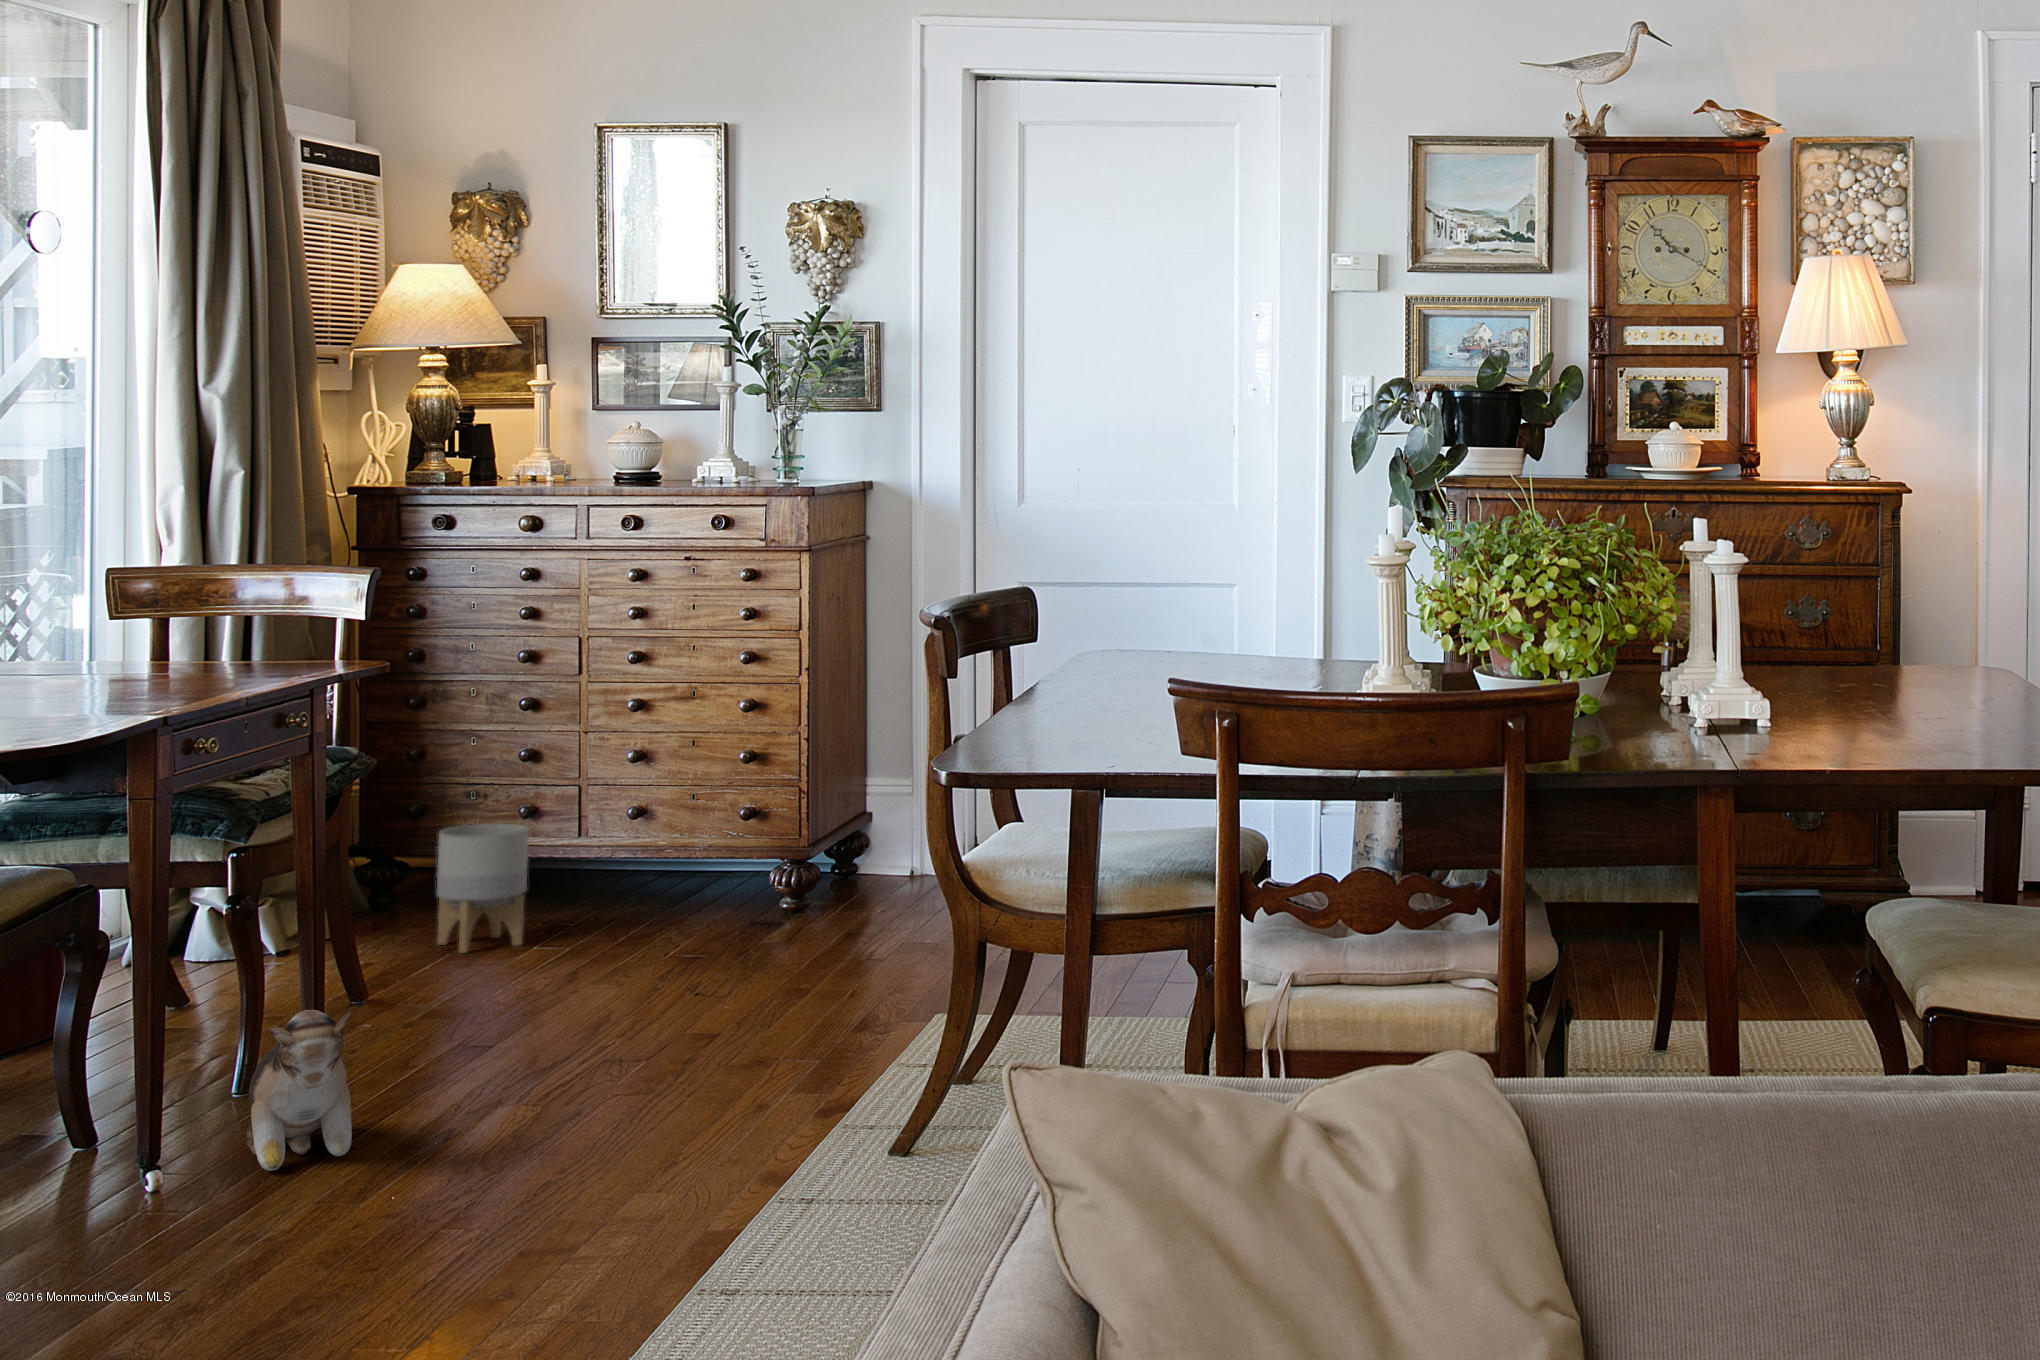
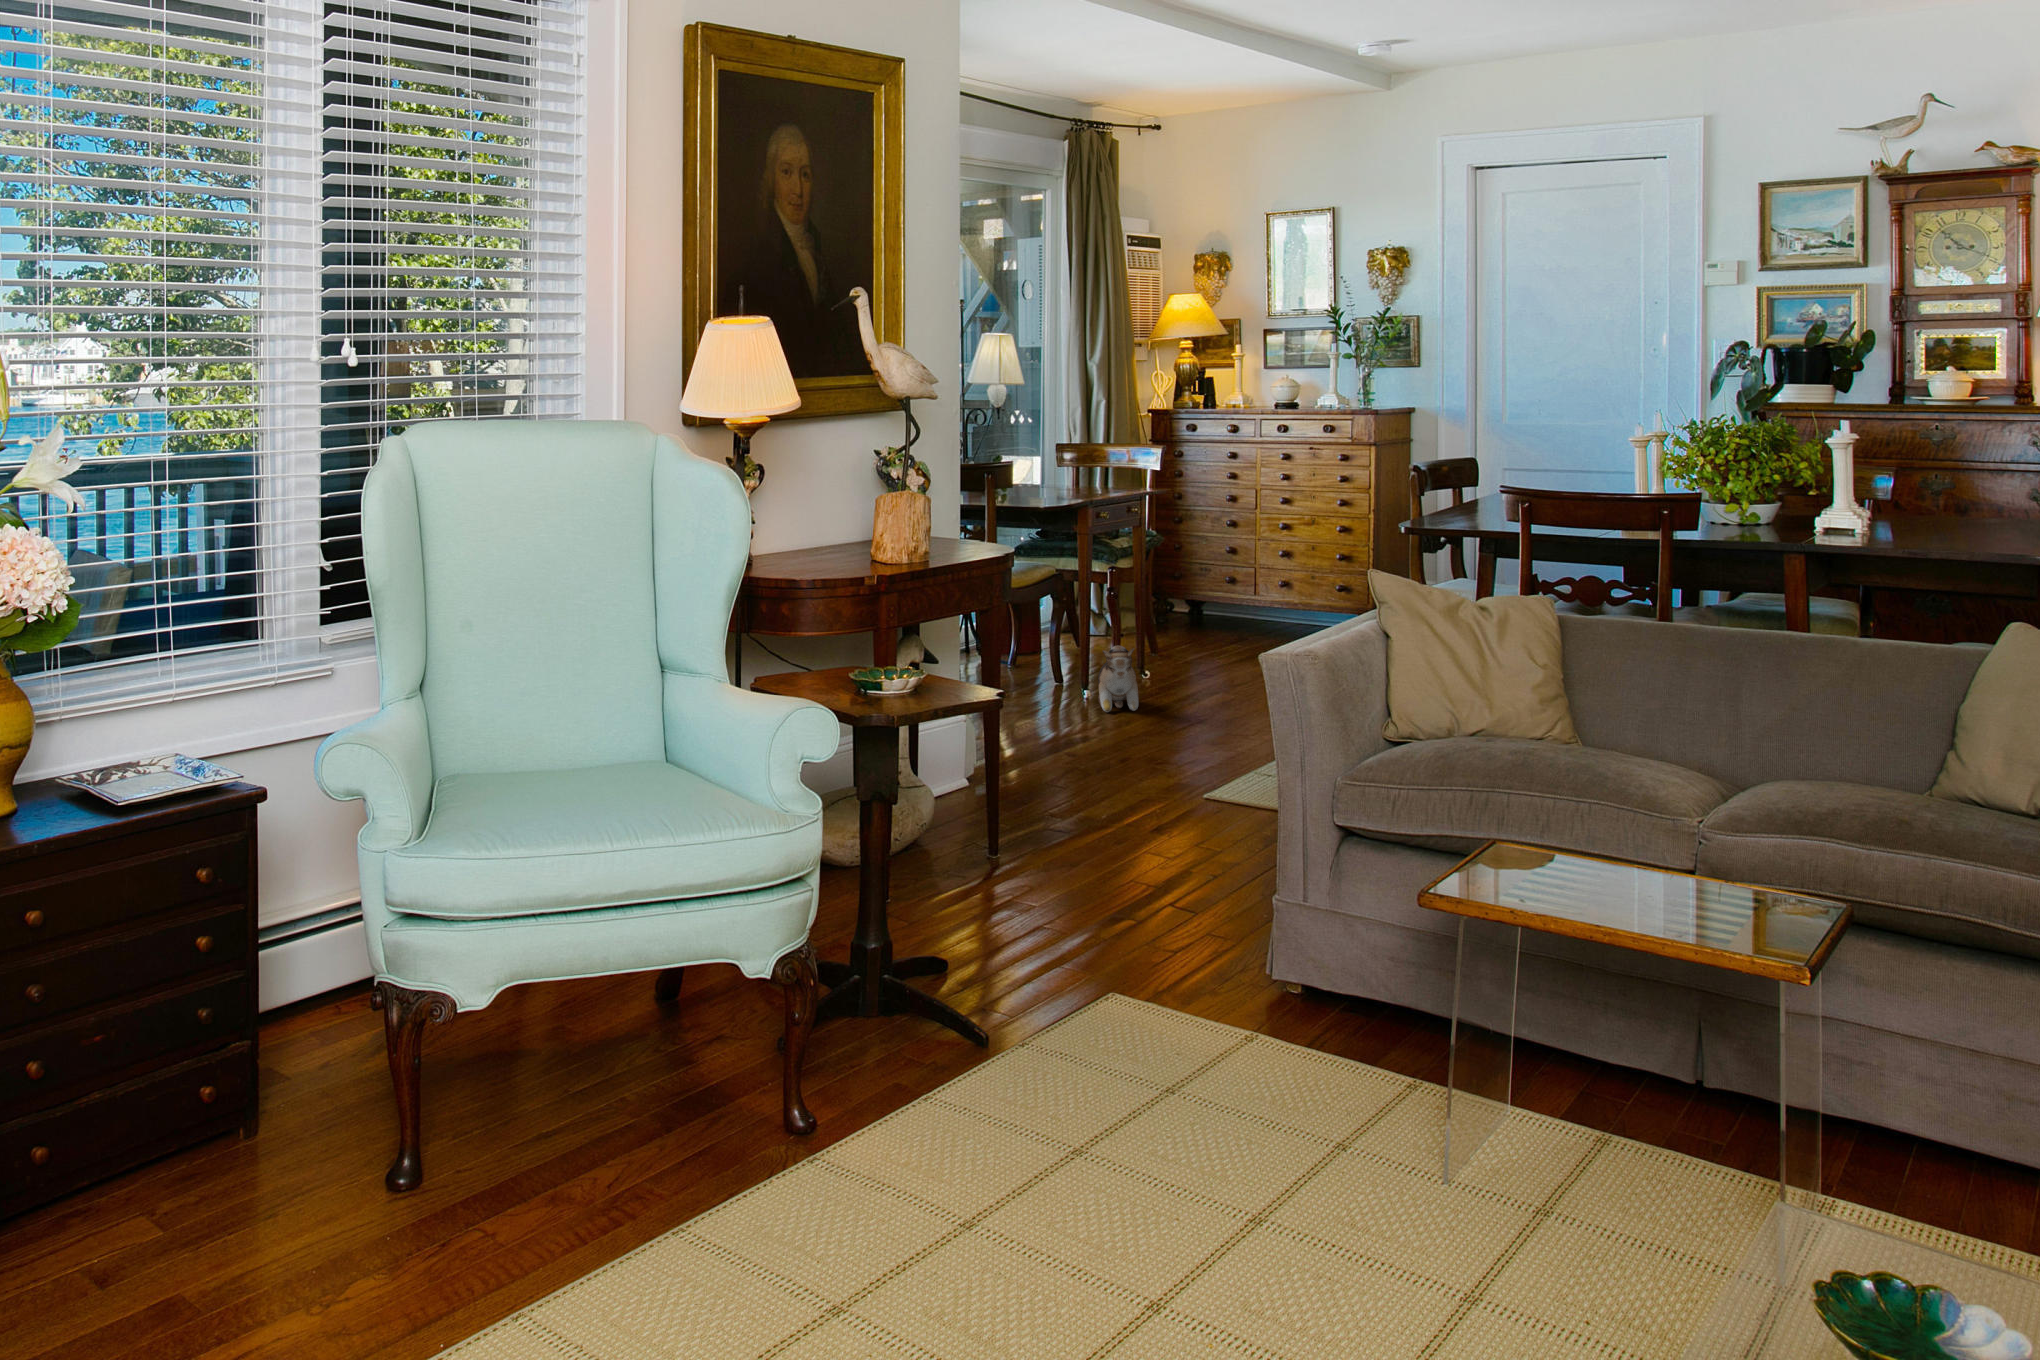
planter: present [437,824,529,953] -> none [1192,579,1234,641]

